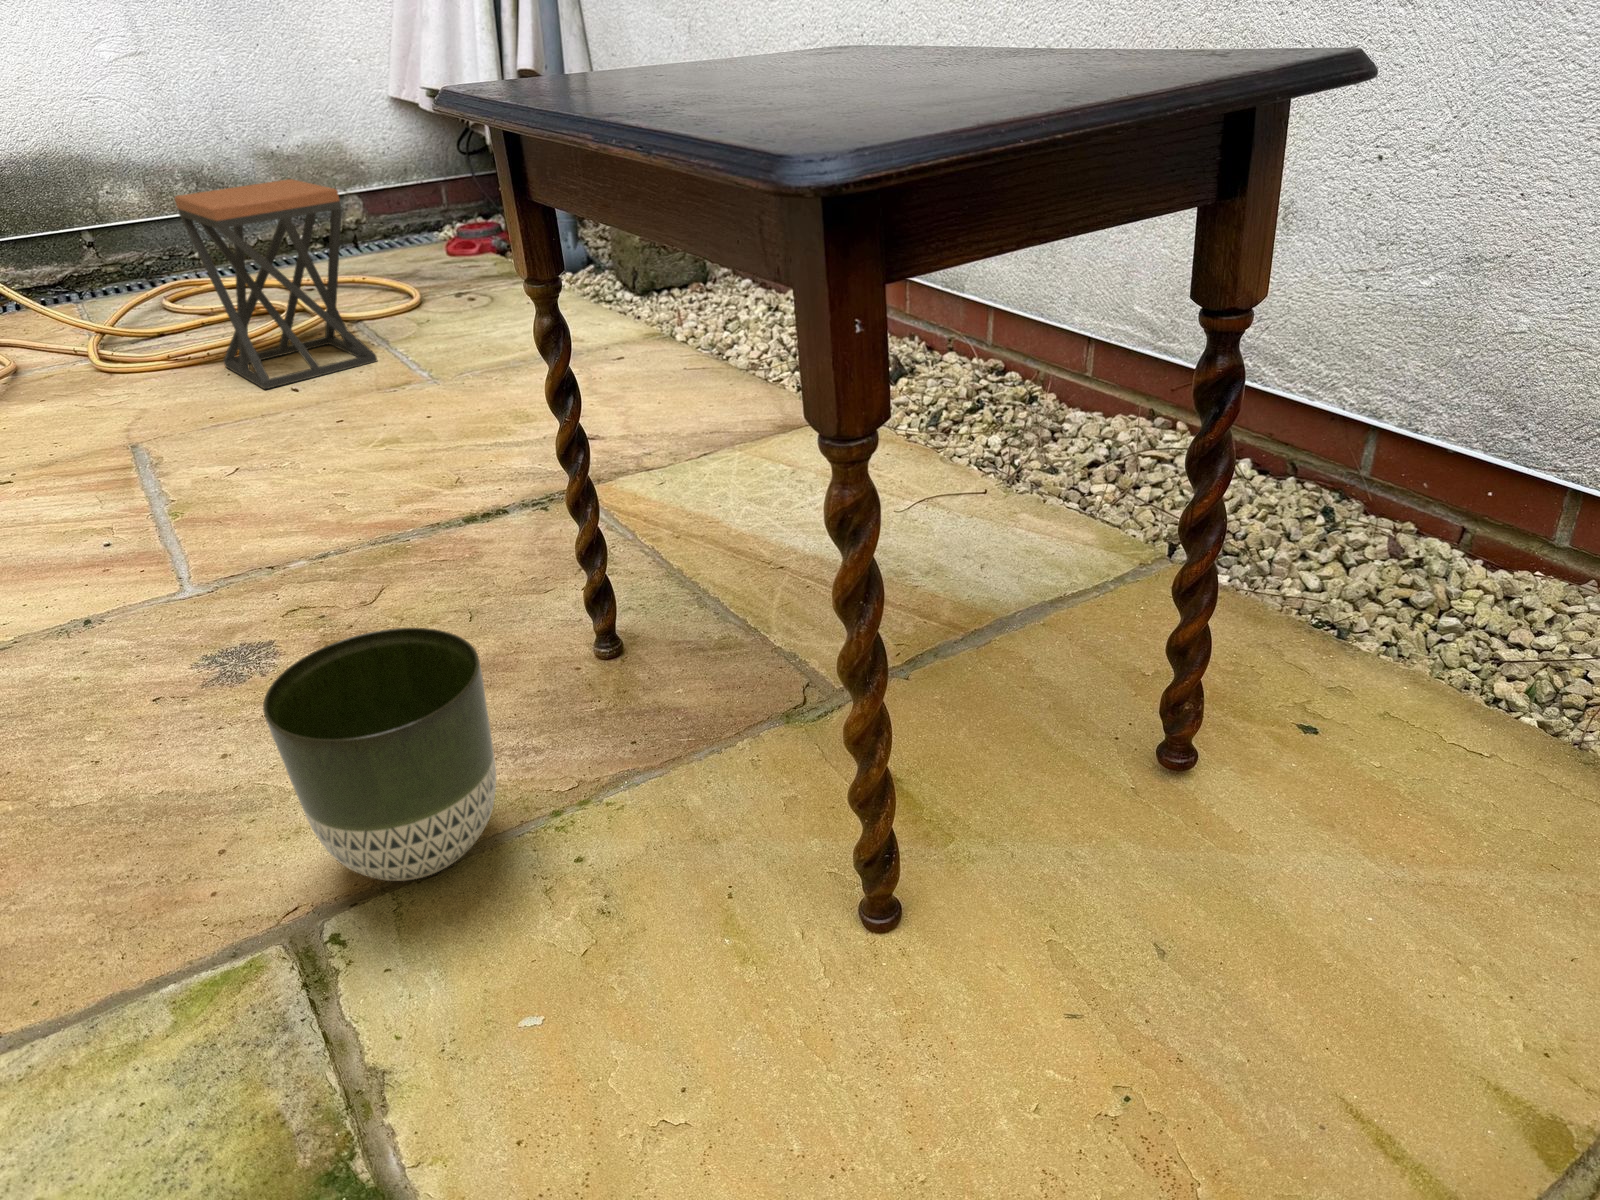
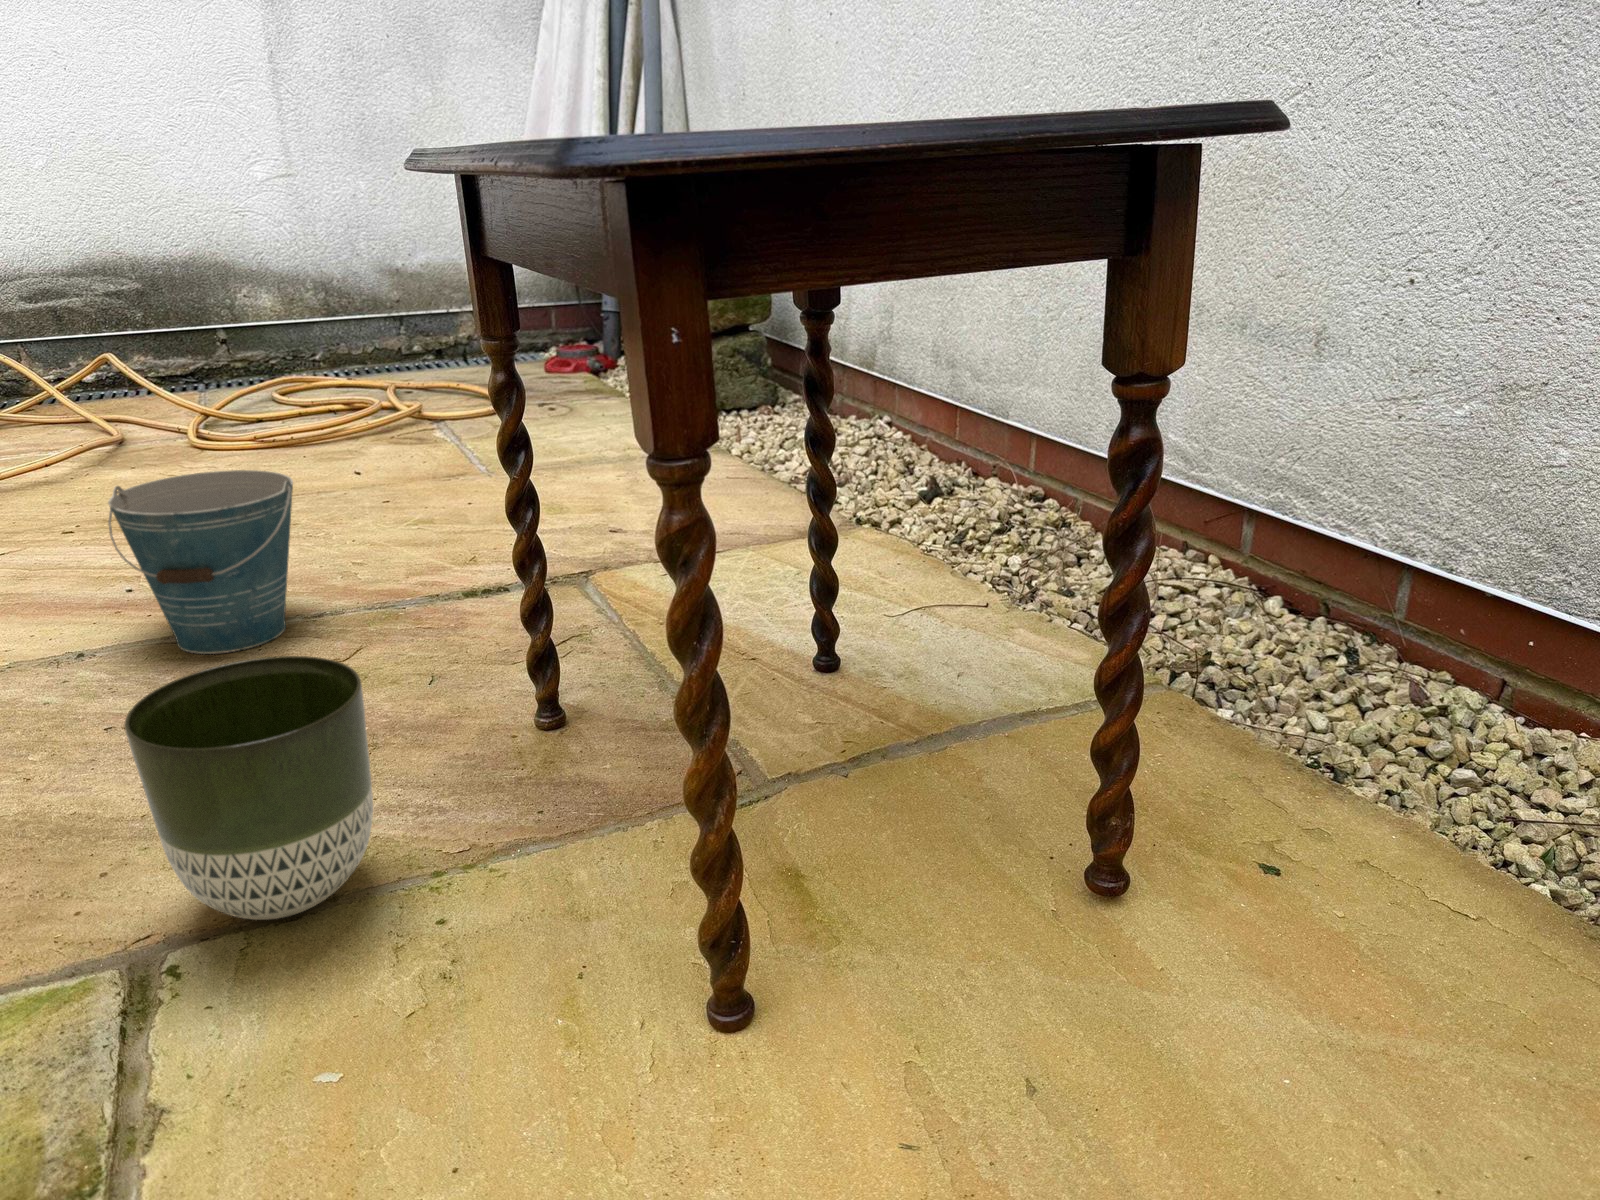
stool: present [174,179,377,389] -> none [280,282,445,470]
bucket: none [101,417,295,612] -> present [108,470,293,654]

